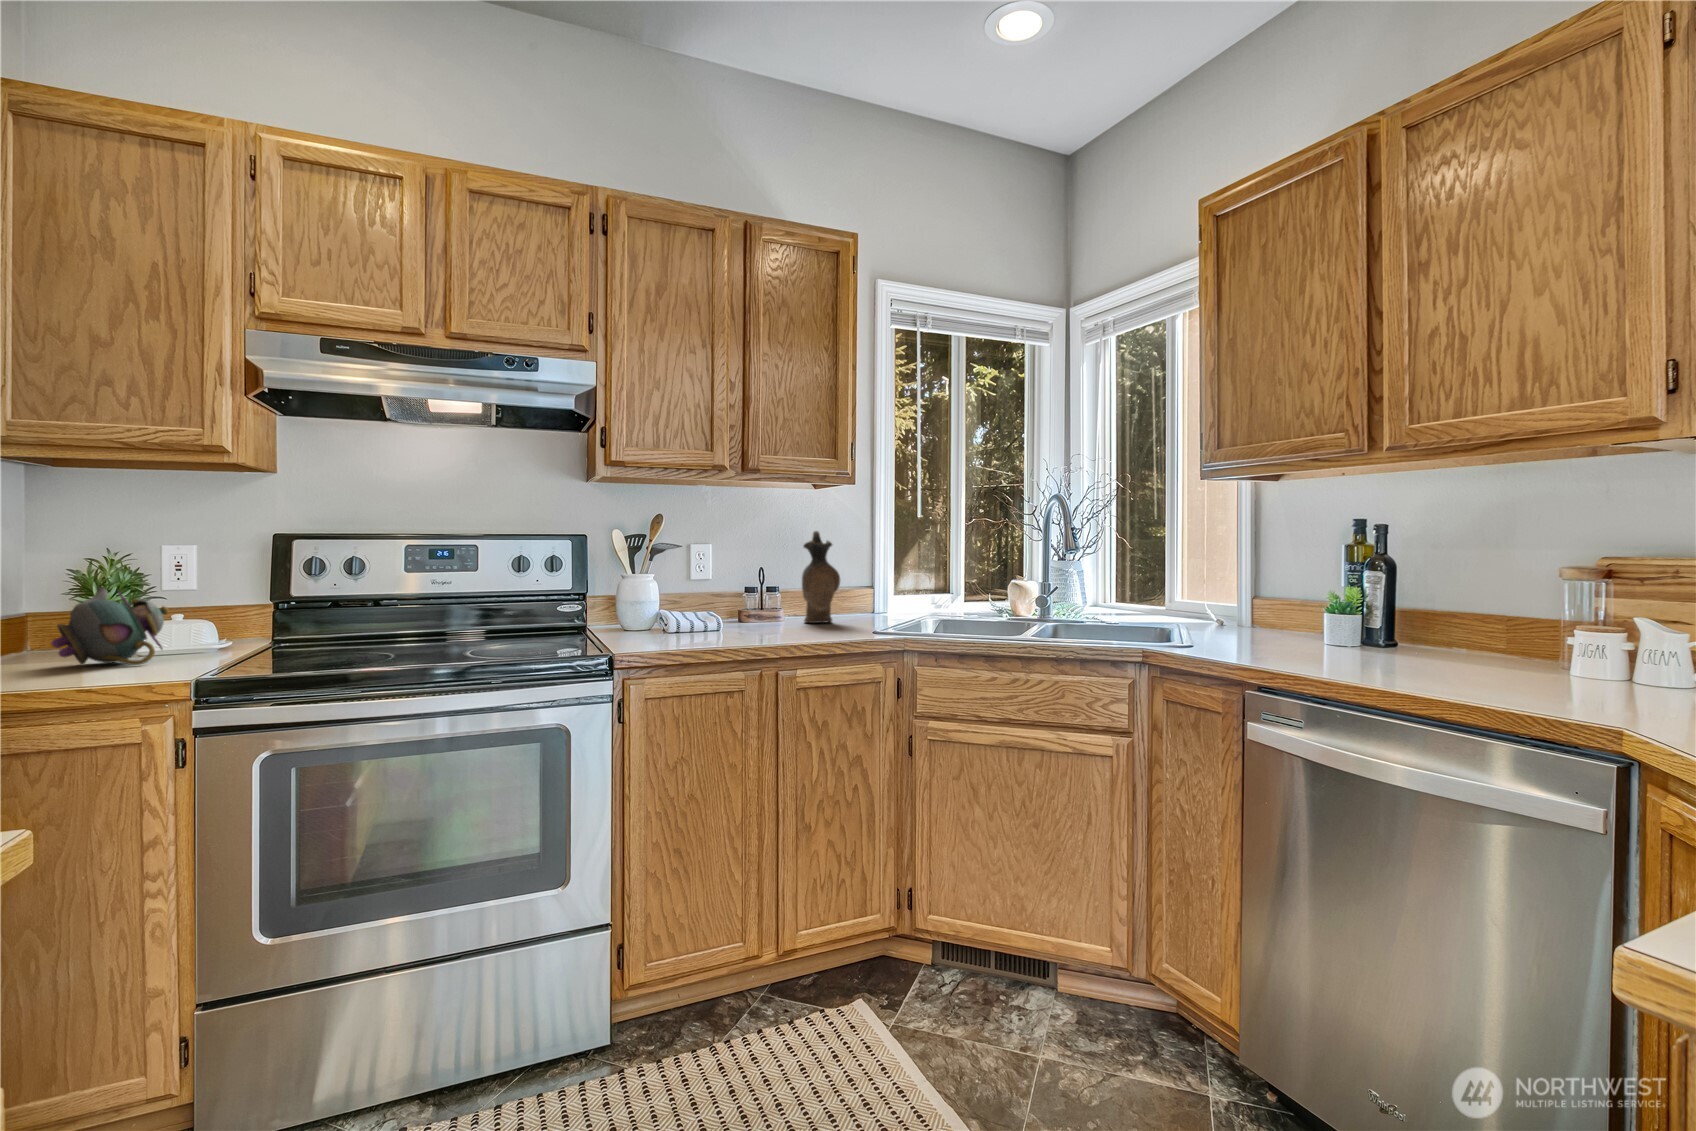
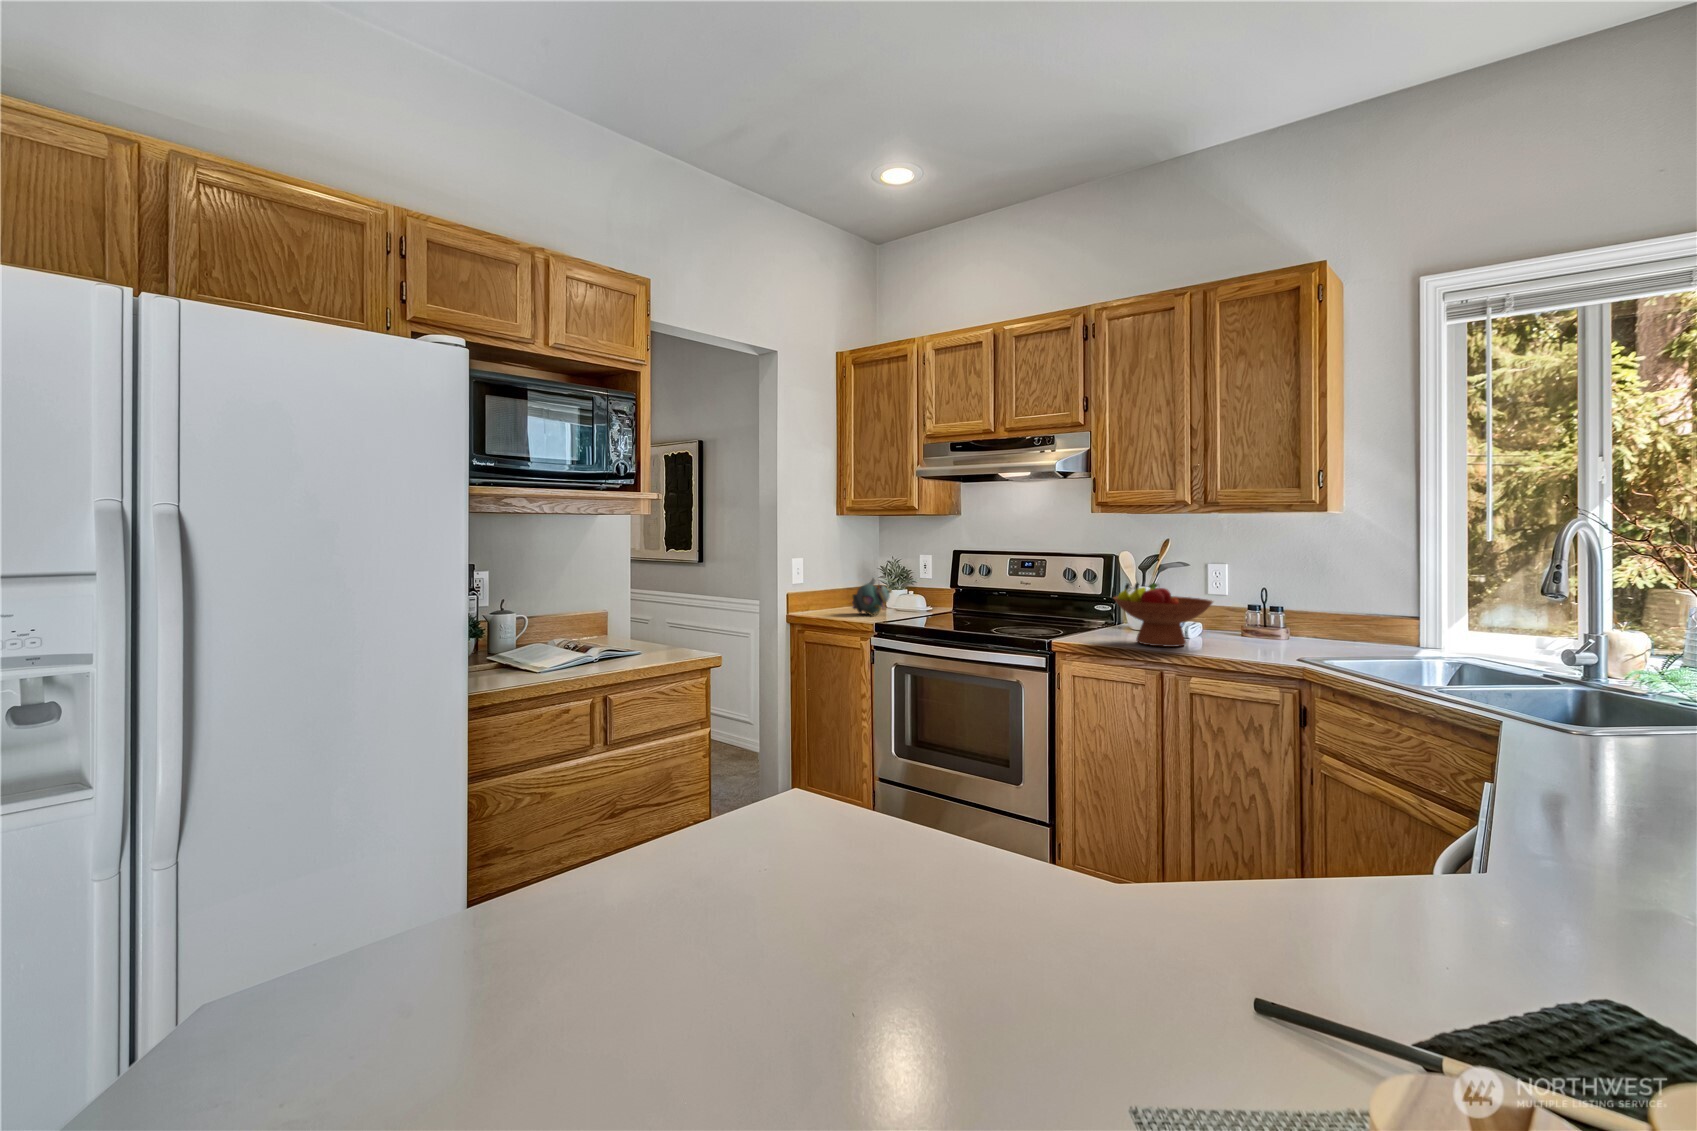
ceramic pitcher: present [802,531,840,623] -> none [1284,555,1327,645]
fruit bowl: none [667,561,785,640] -> present [1114,583,1213,647]

